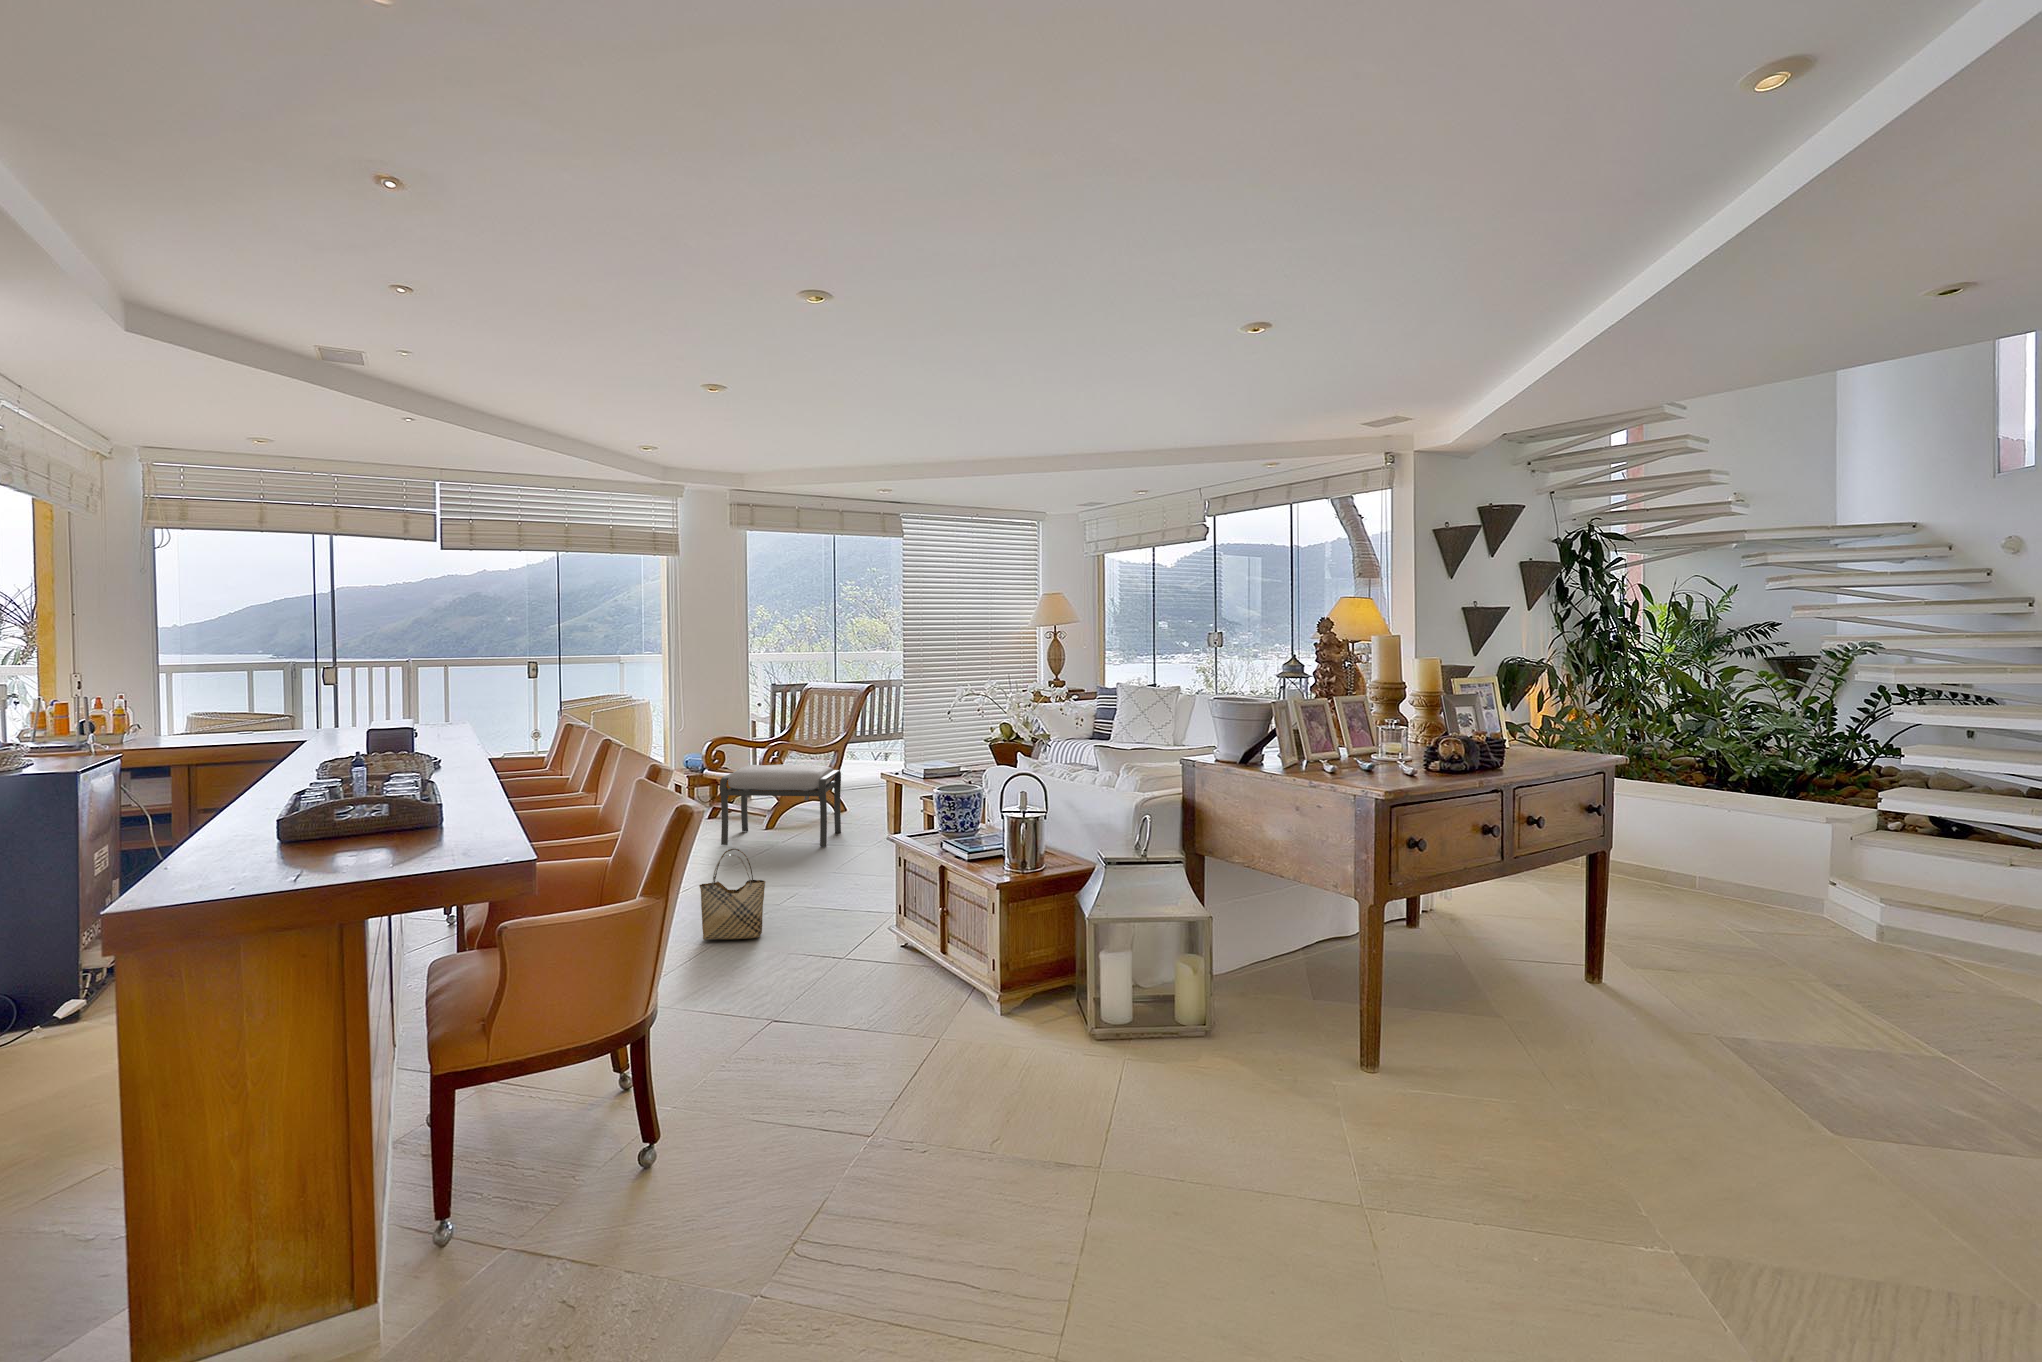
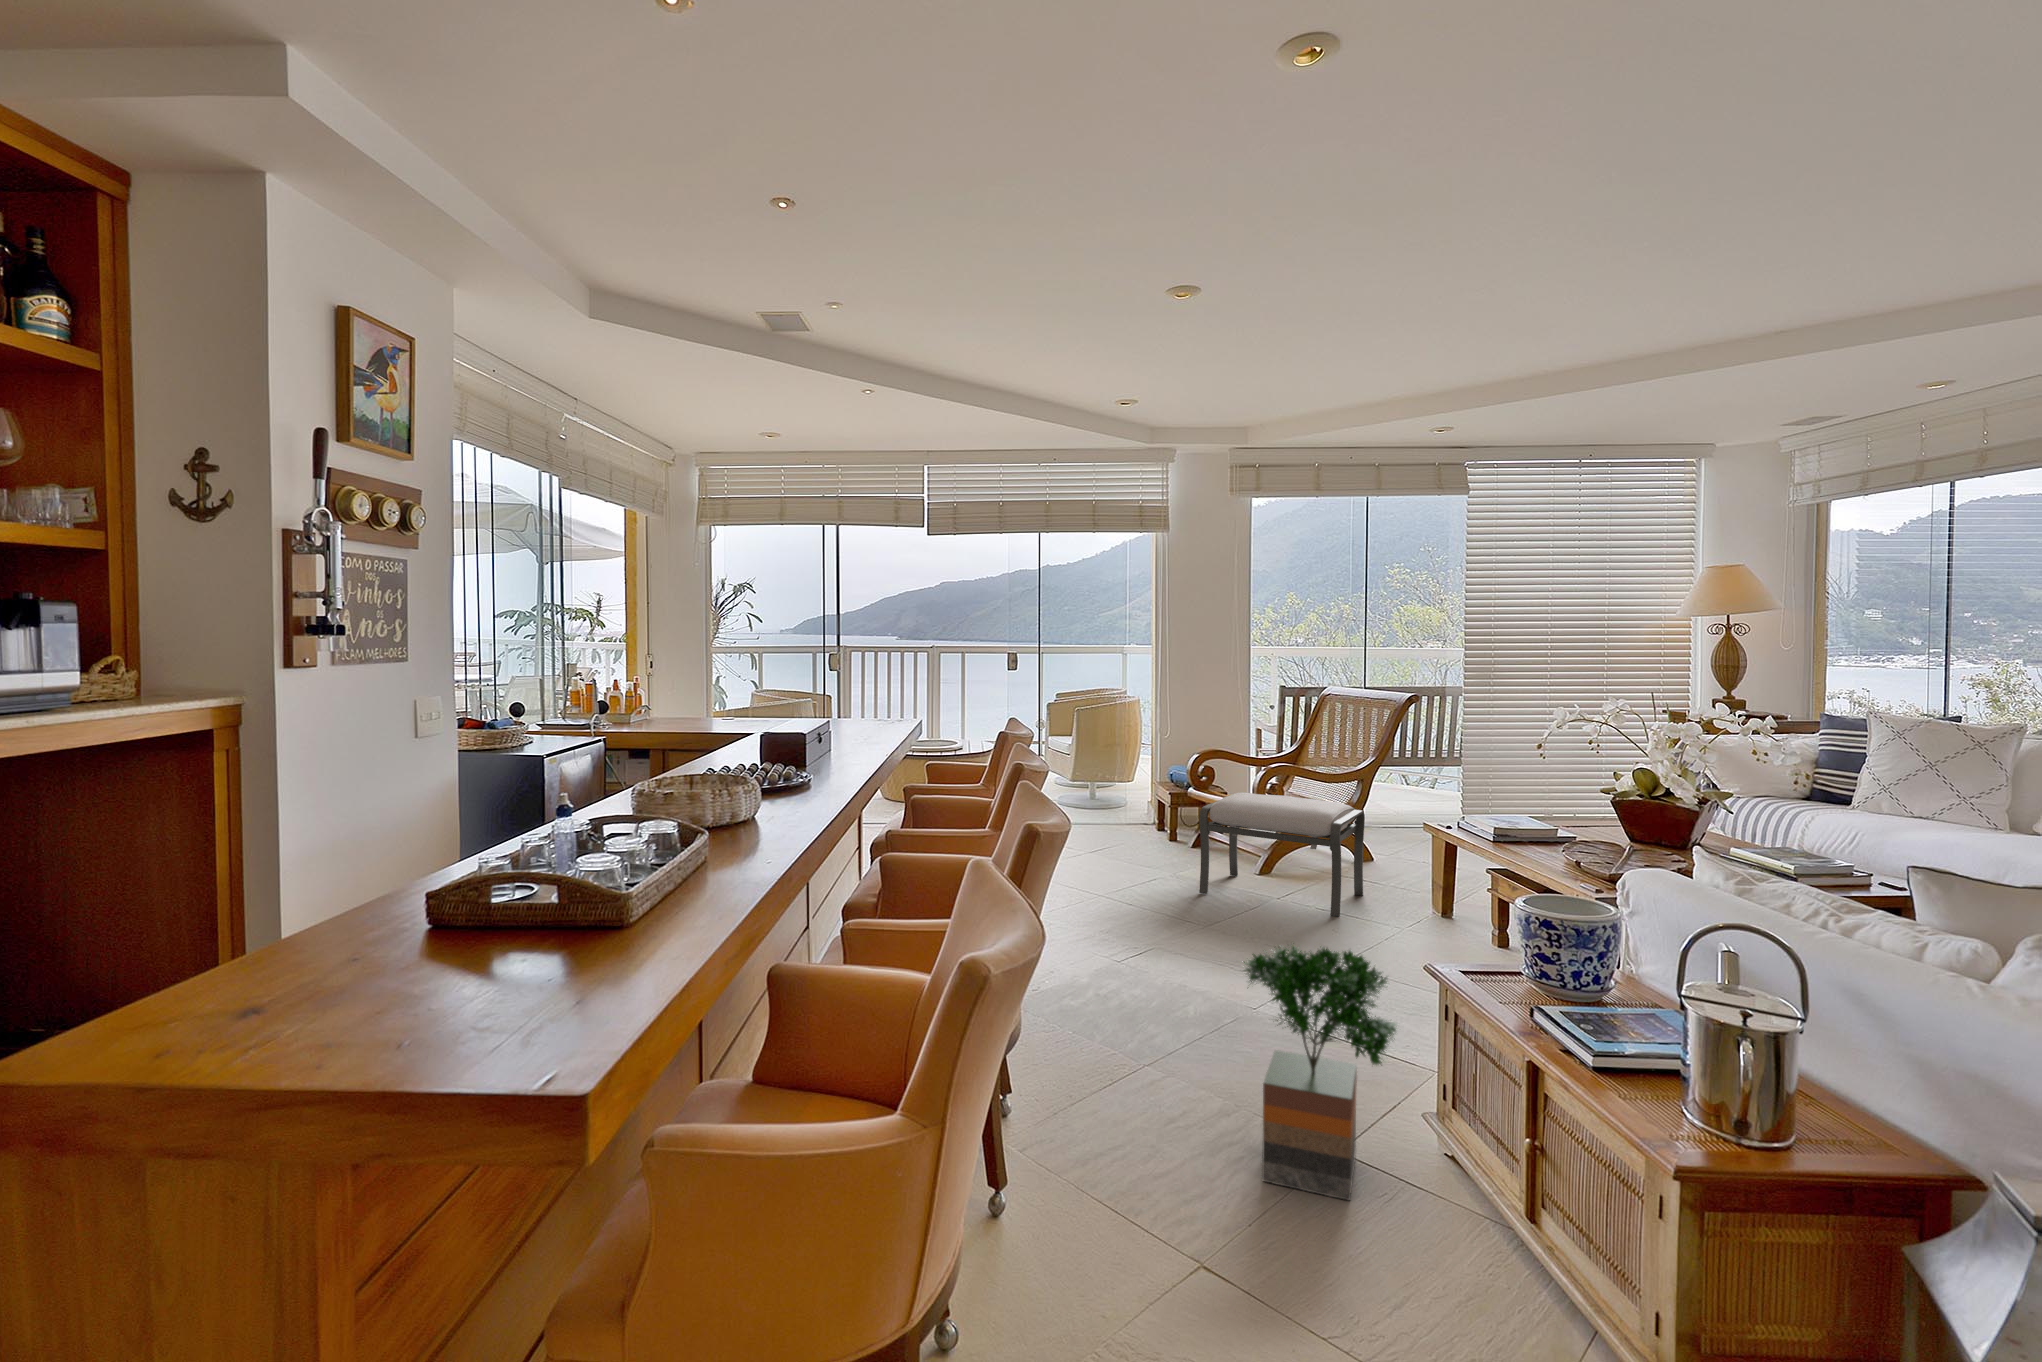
potted tree: none [780,830,875,979] -> present [1243,944,1400,1200]
woven basket: present [699,849,765,940] -> none [1134,933,1230,1073]

